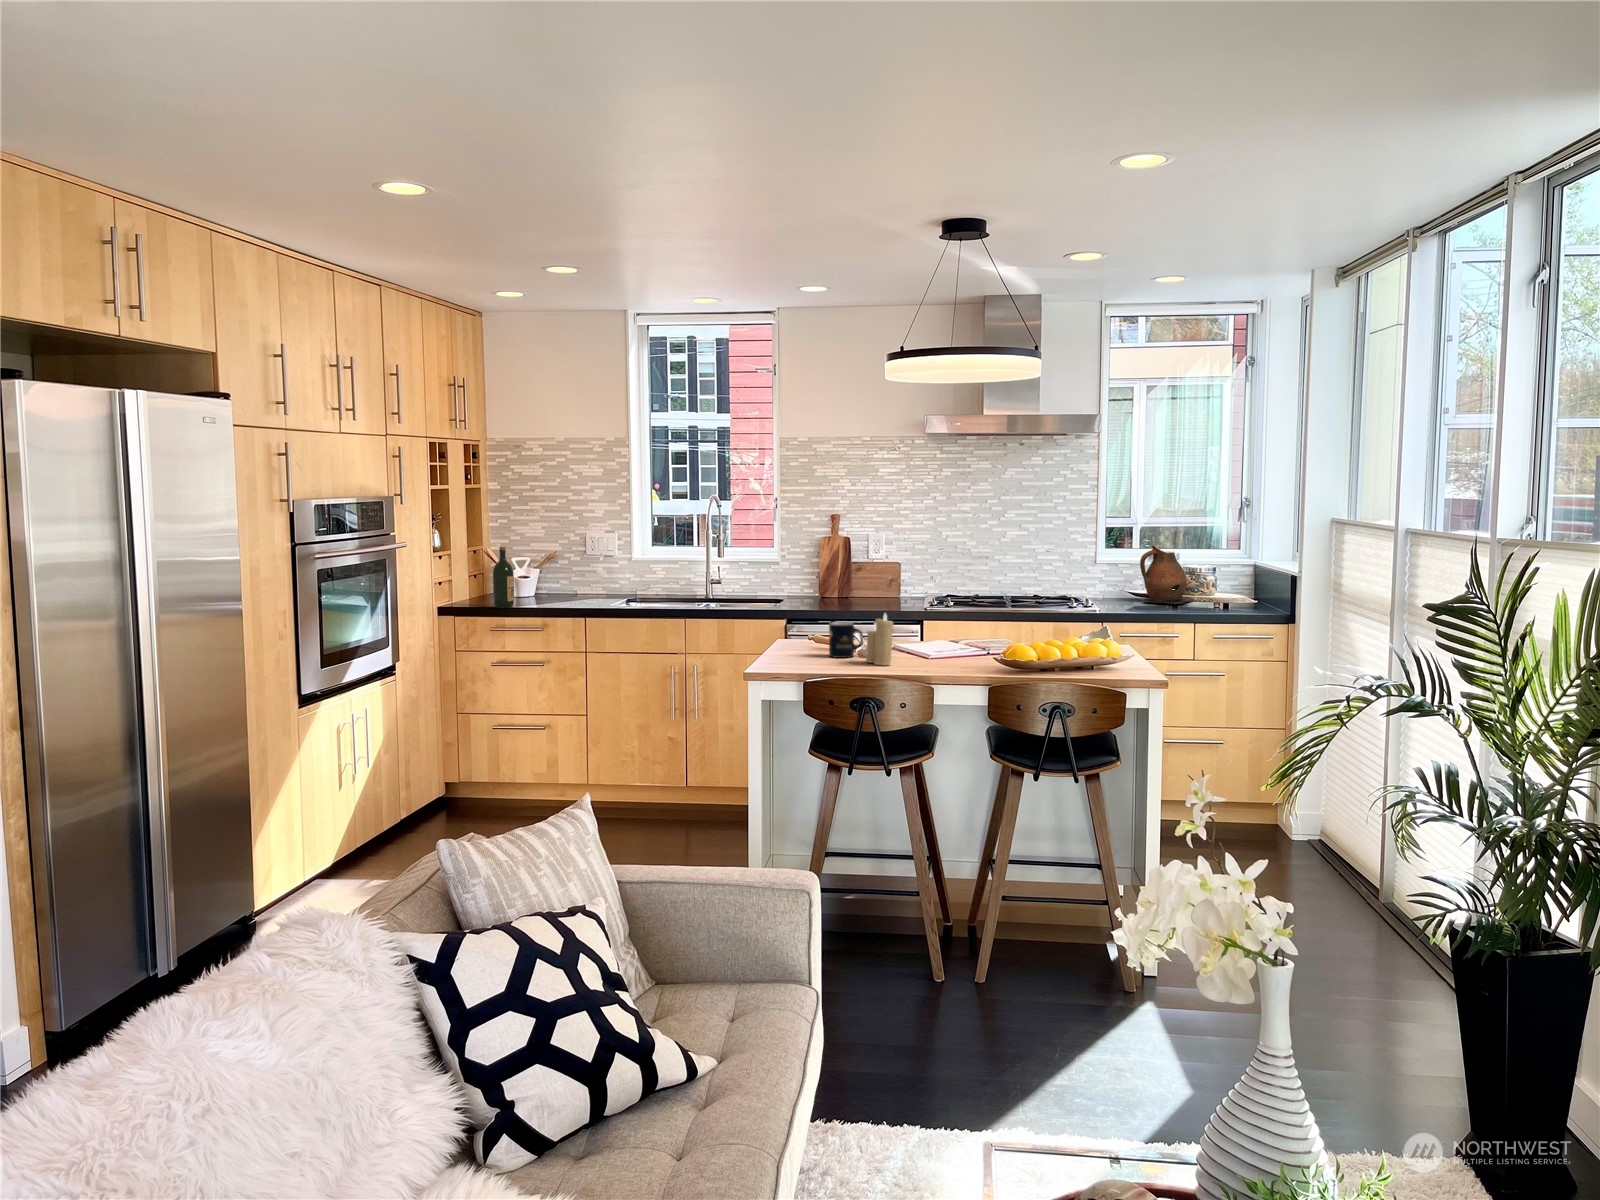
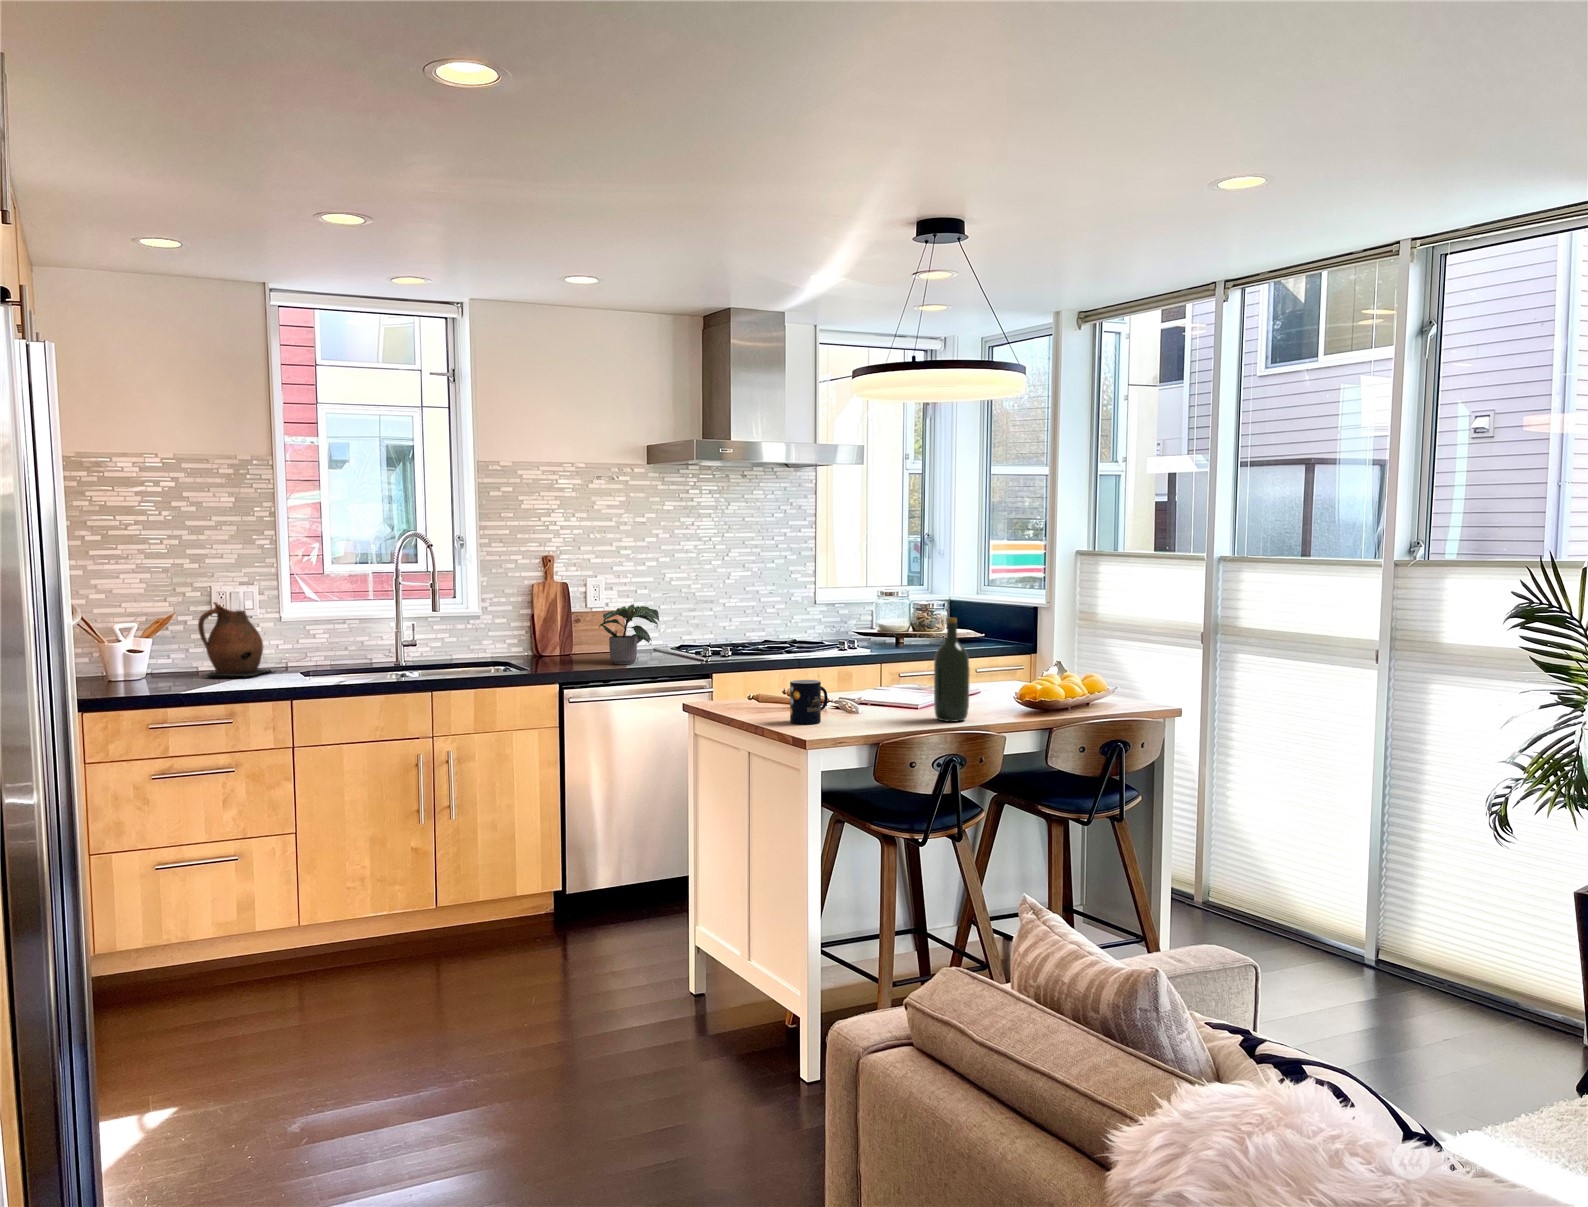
ceramic pitcher: present [1140,545,1193,605] -> present [198,602,273,677]
wine bottle: present [493,547,514,608] -> present [934,618,970,722]
potted plant: none [840,557,896,607] -> present [599,604,659,664]
candle: present [866,614,893,665] -> none [857,664,898,729]

